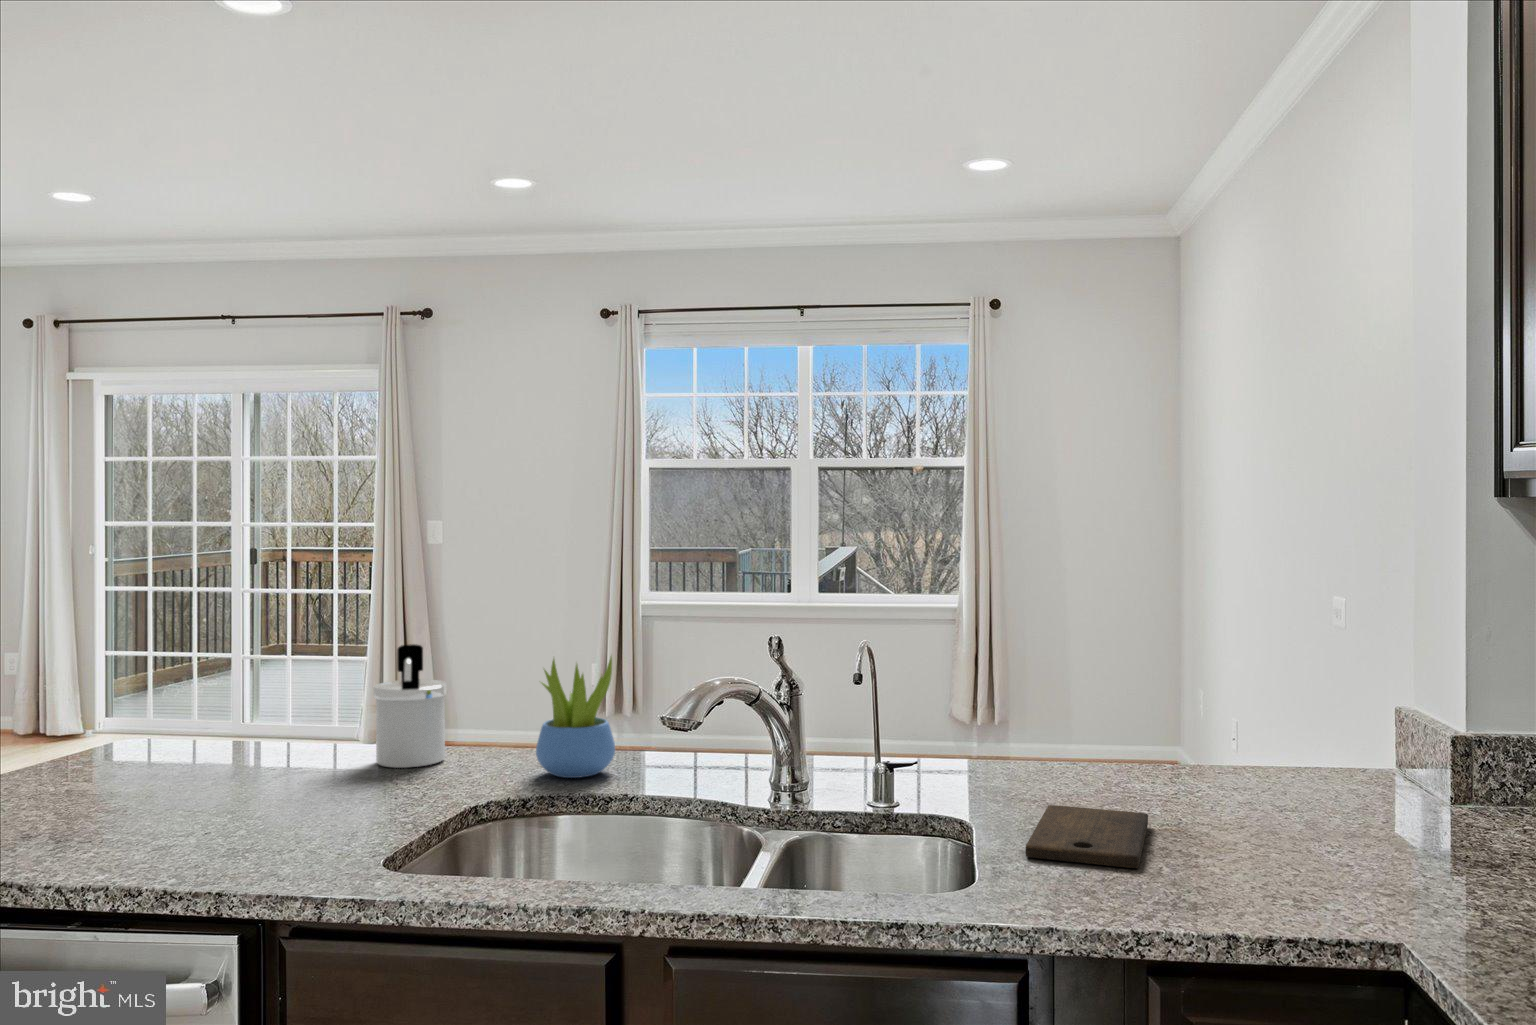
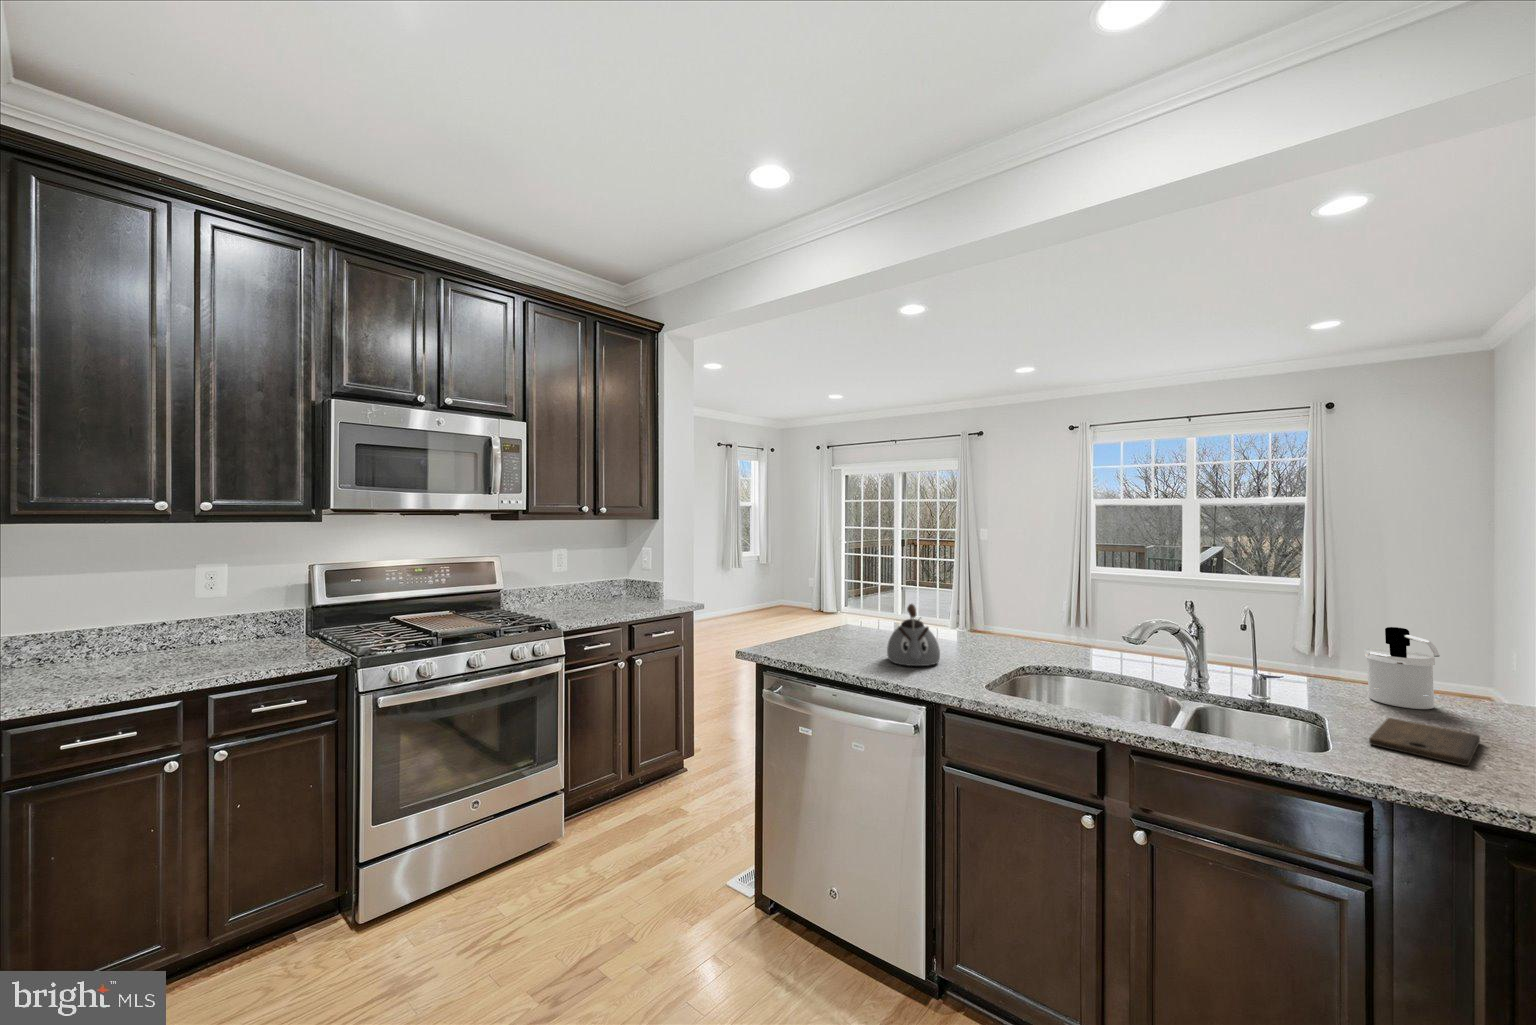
soap dispenser: present [373,644,447,768] -> present [1364,627,1440,709]
succulent plant: present [536,657,615,778] -> none [1049,607,1089,662]
kettle: none [117,671,271,839] -> present [887,604,940,666]

